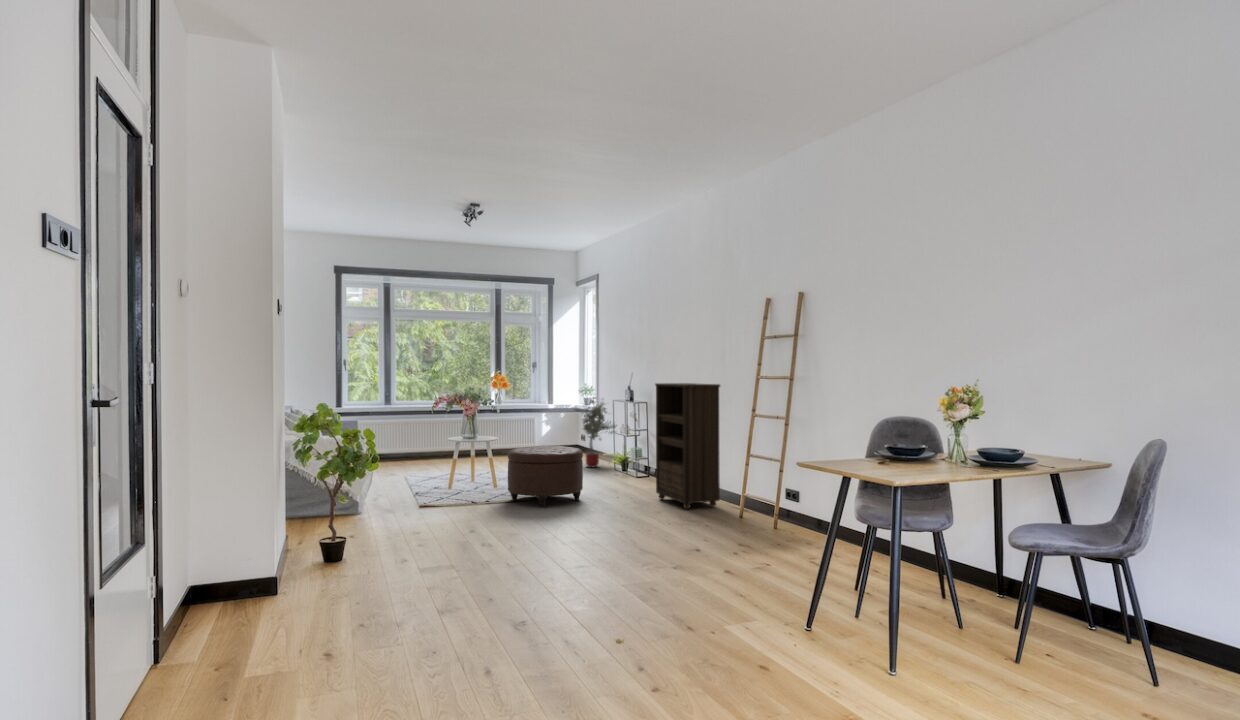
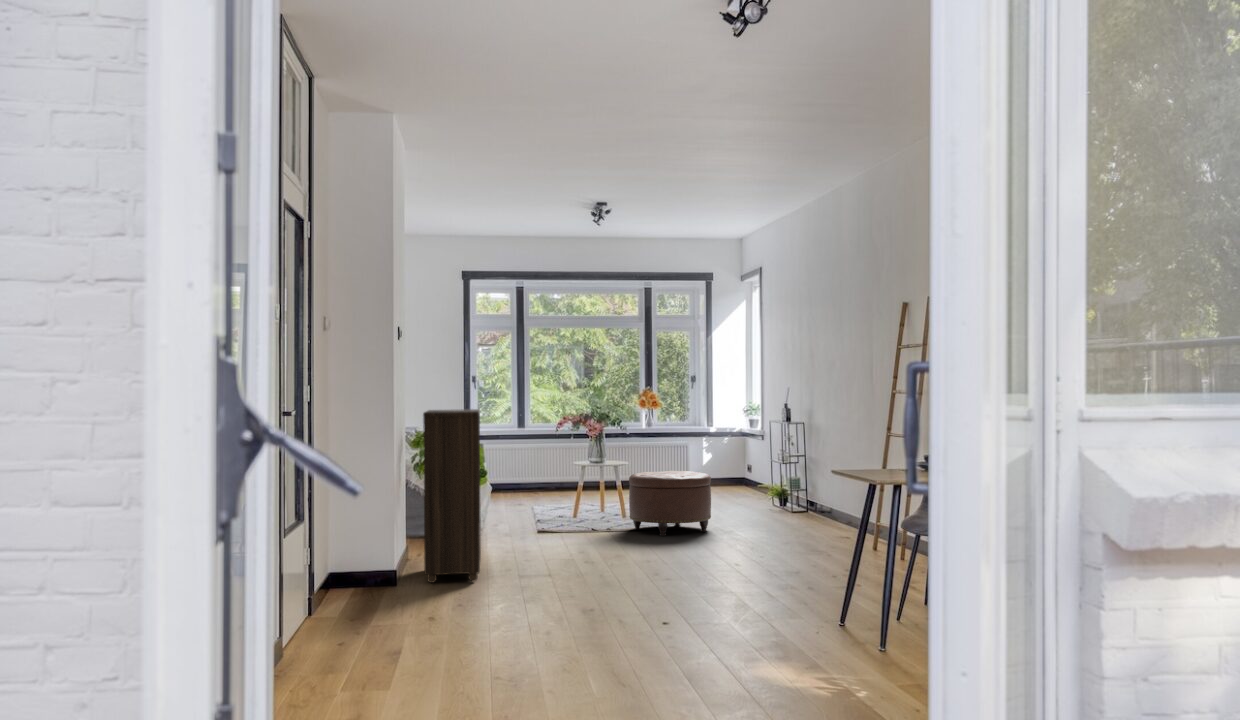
bookshelf: present [655,383,720,509] -> present [423,409,481,583]
potted tree: present [582,397,617,467] -> none [732,417,779,502]

